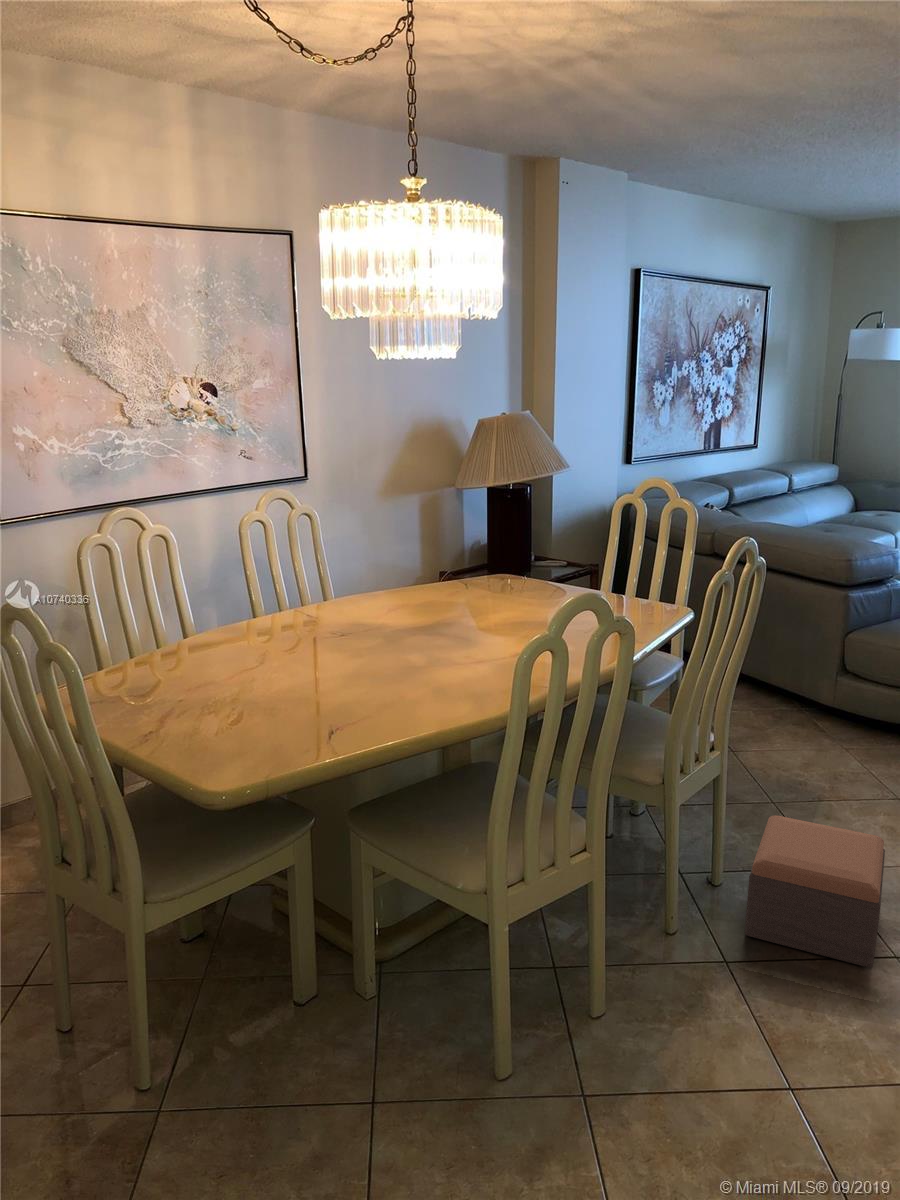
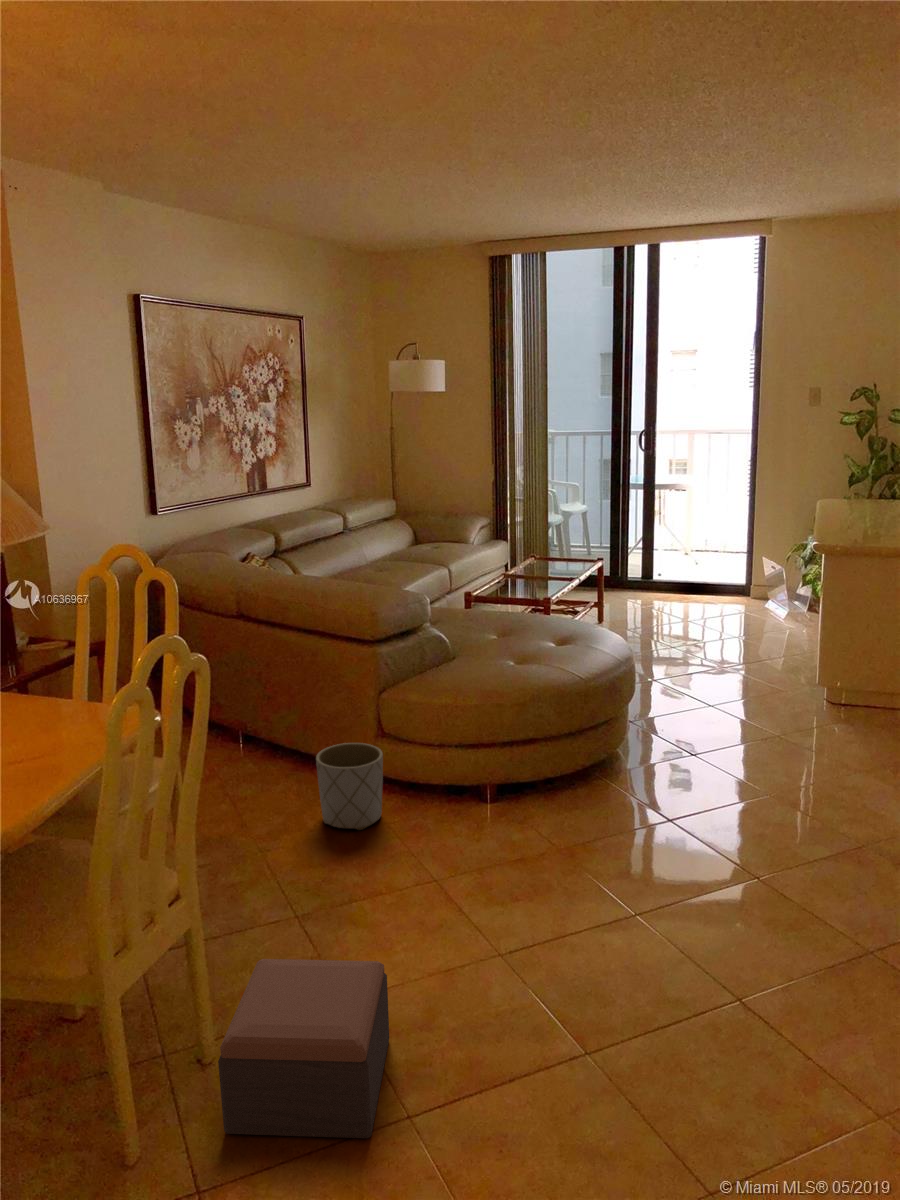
planter: none [787,672,853,749] -> present [316,743,383,830]

